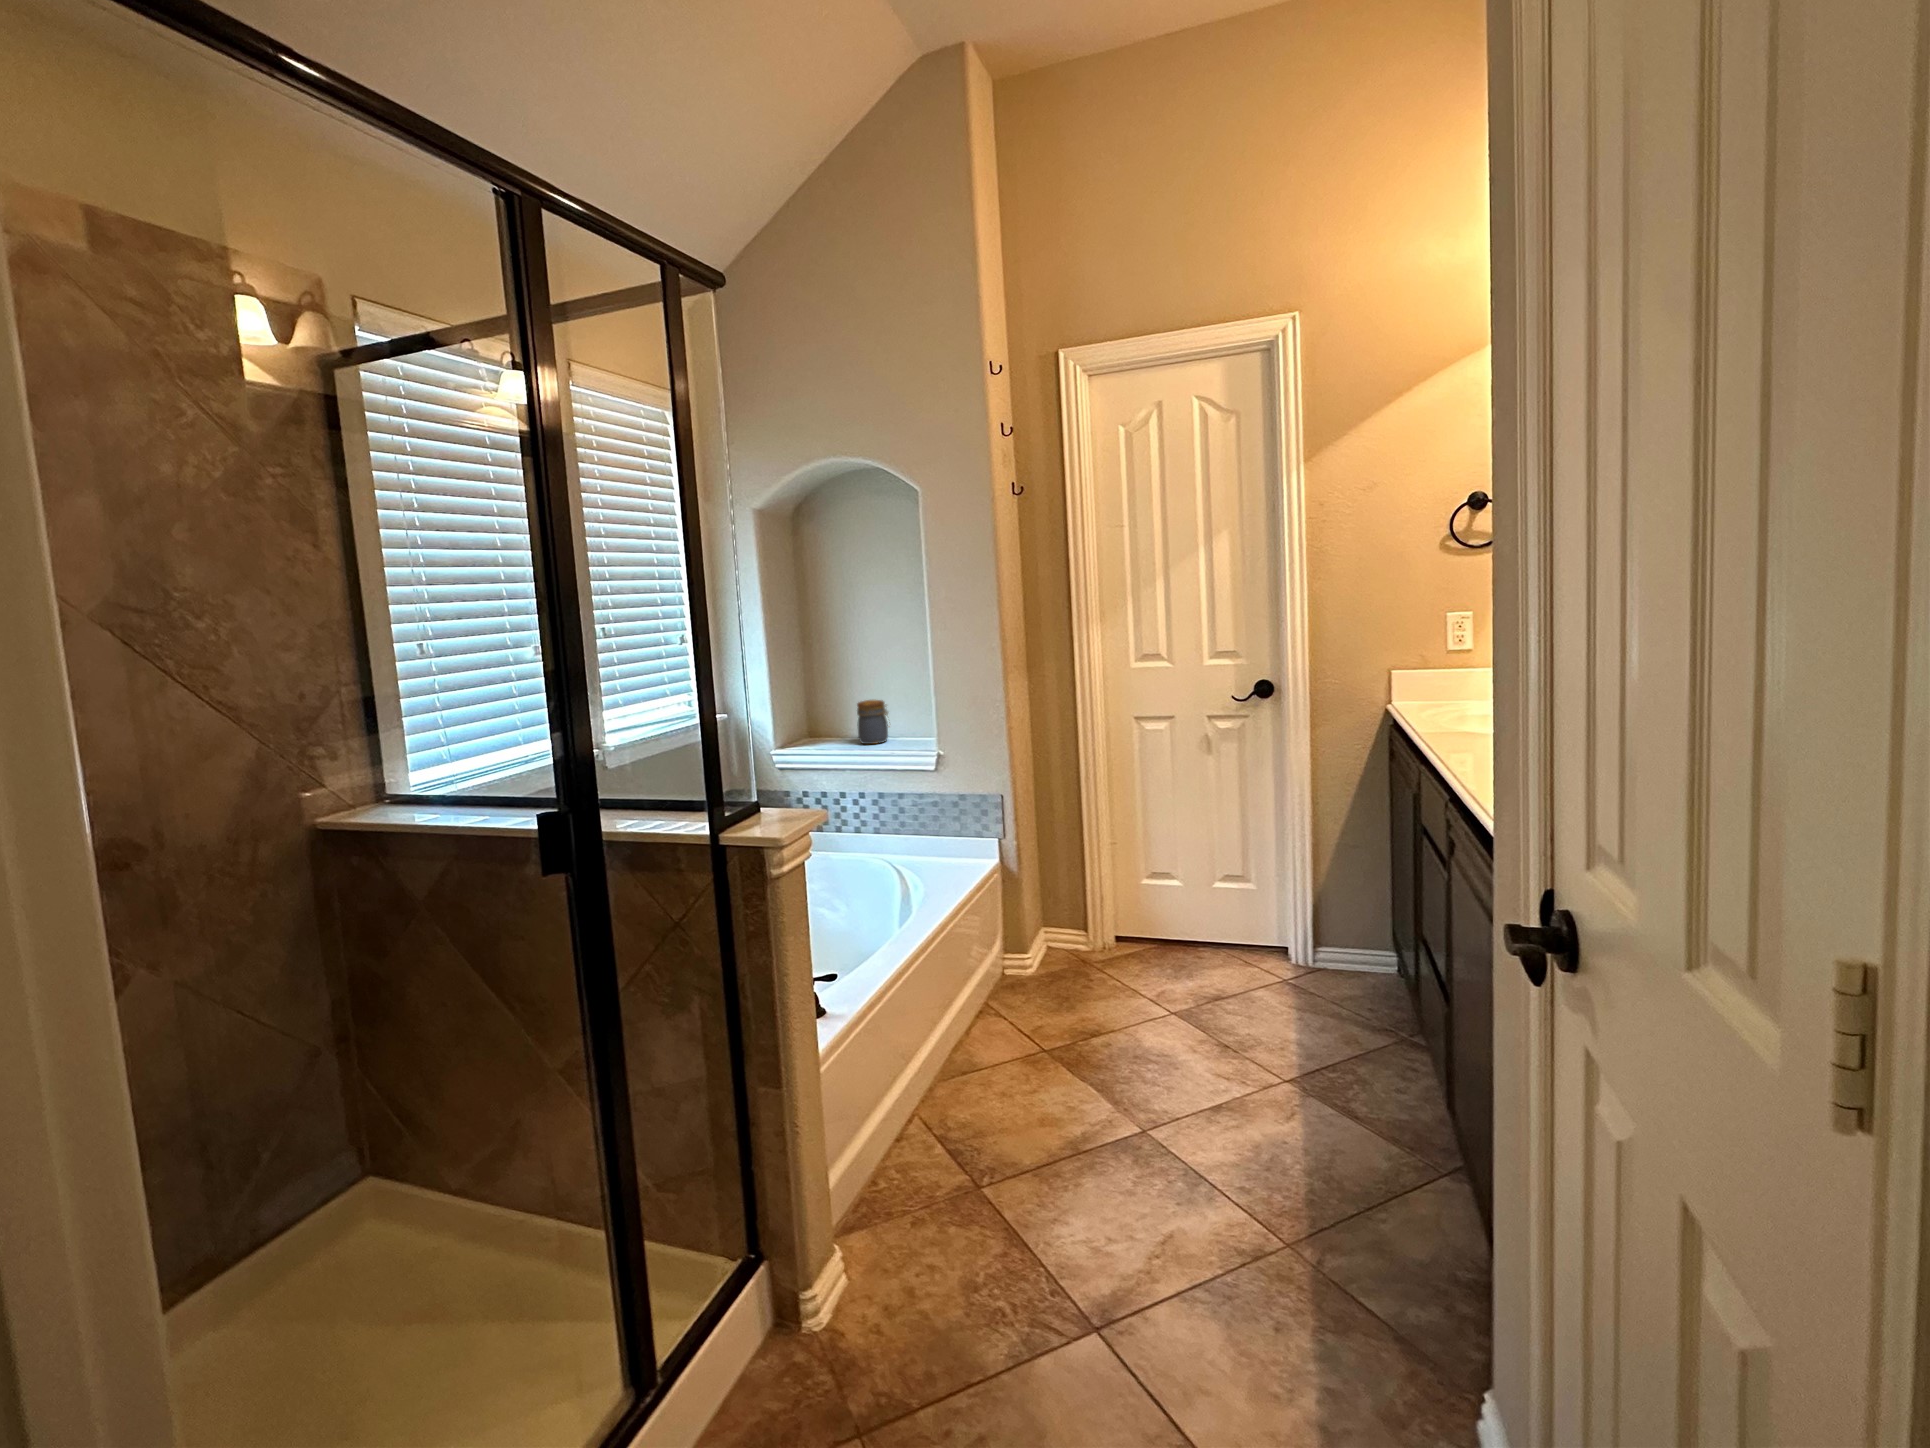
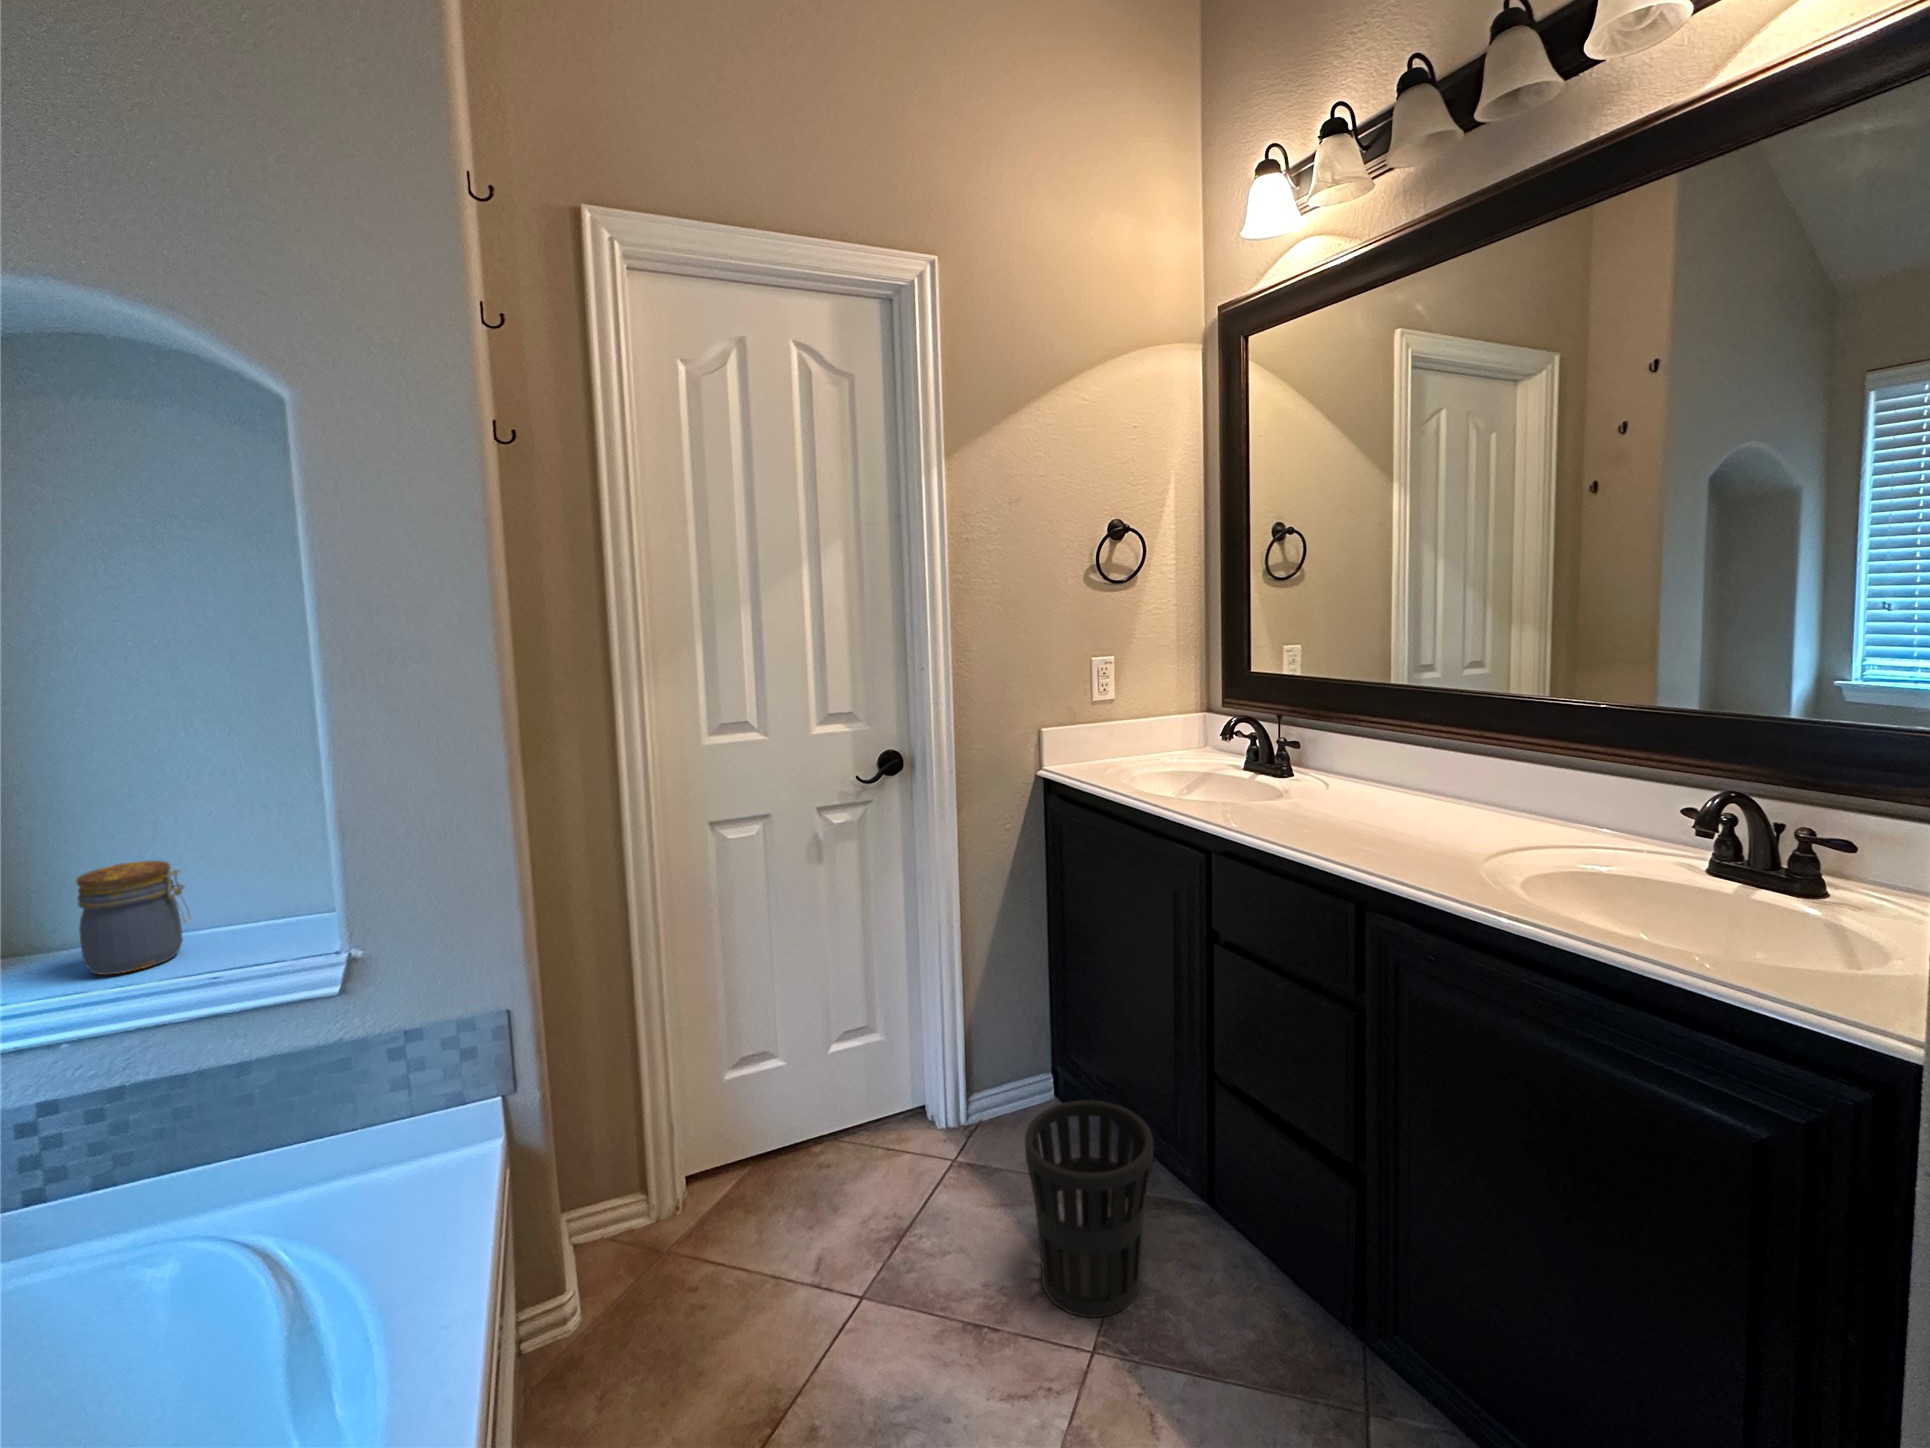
wastebasket: none [1283,938,1384,1078] -> present [1025,1100,1153,1317]

